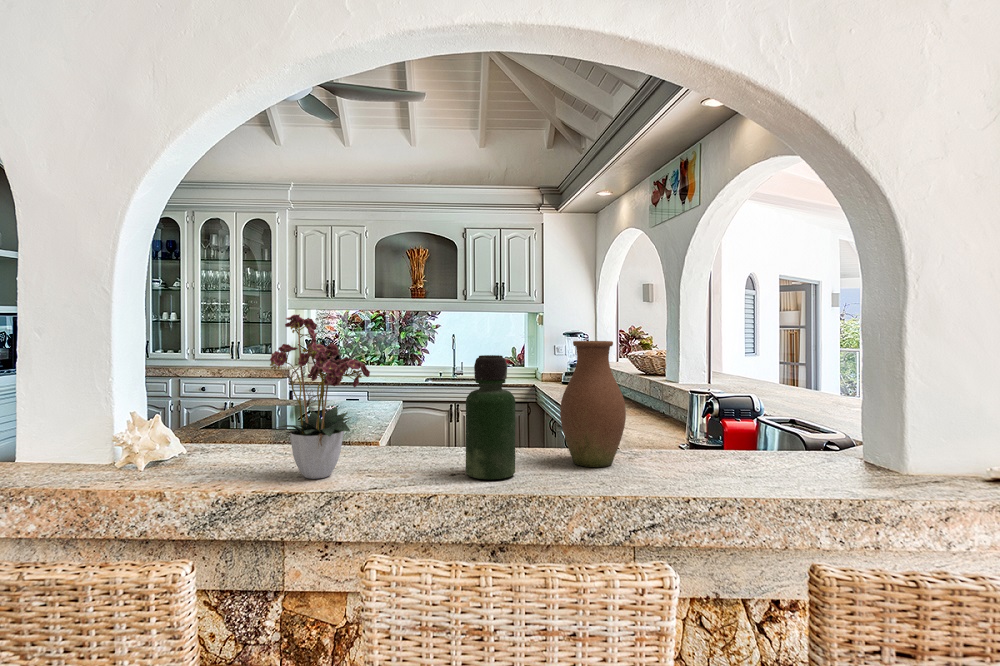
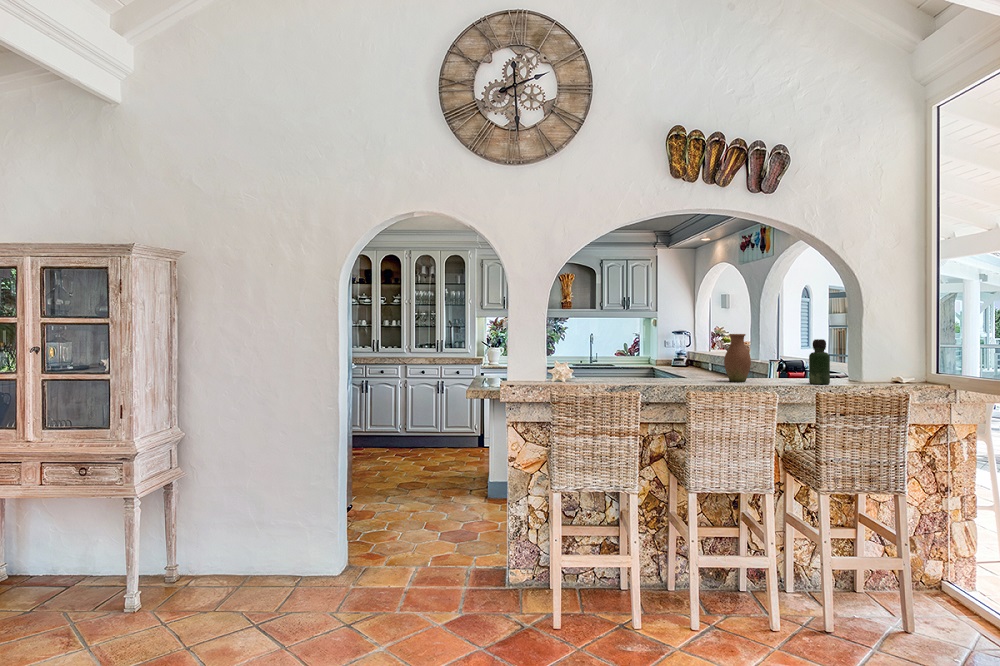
flower arrangement: present [270,315,370,479] -> none [620,322,663,383]
bottle: present [466,355,515,480] -> present [809,339,830,384]

